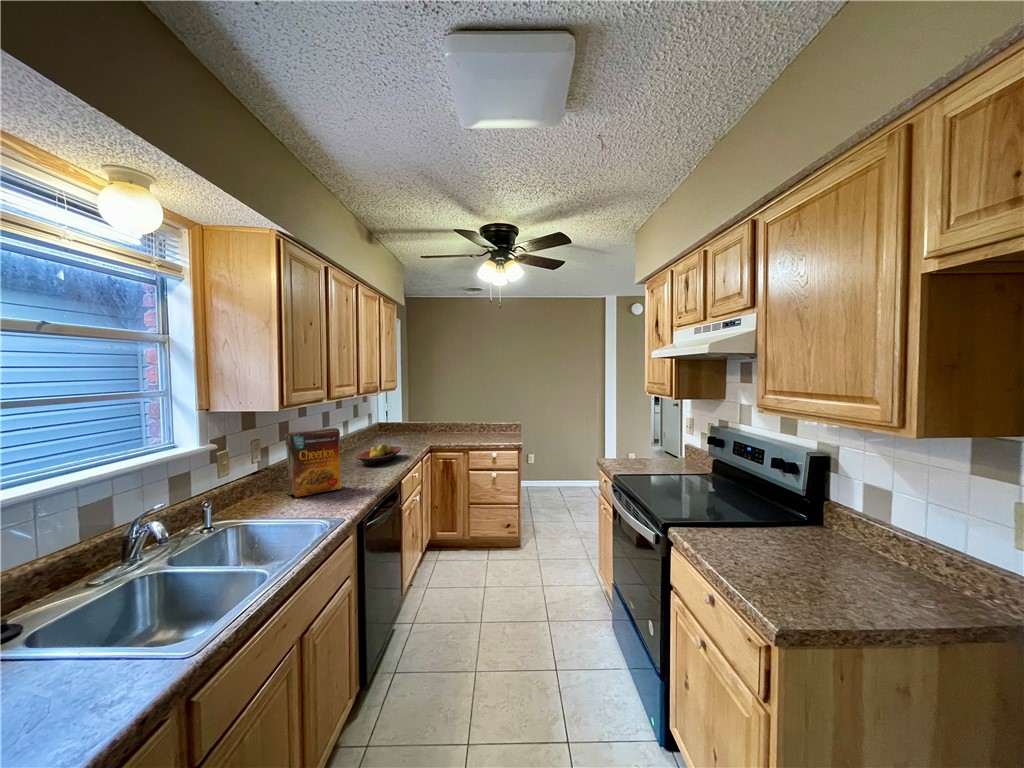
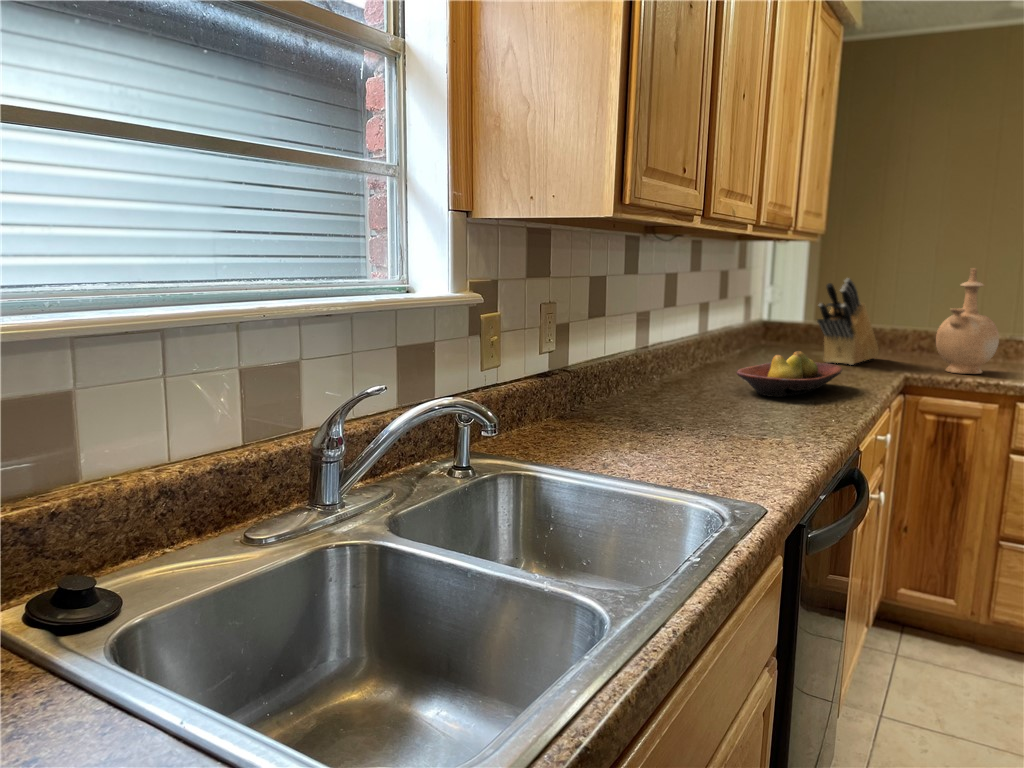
vase: none [443,402,464,443] -> present [936,268,999,374]
knife block: none [396,407,425,443] -> present [817,278,879,365]
cereal box: present [284,428,343,497] -> none [600,285,730,437]

